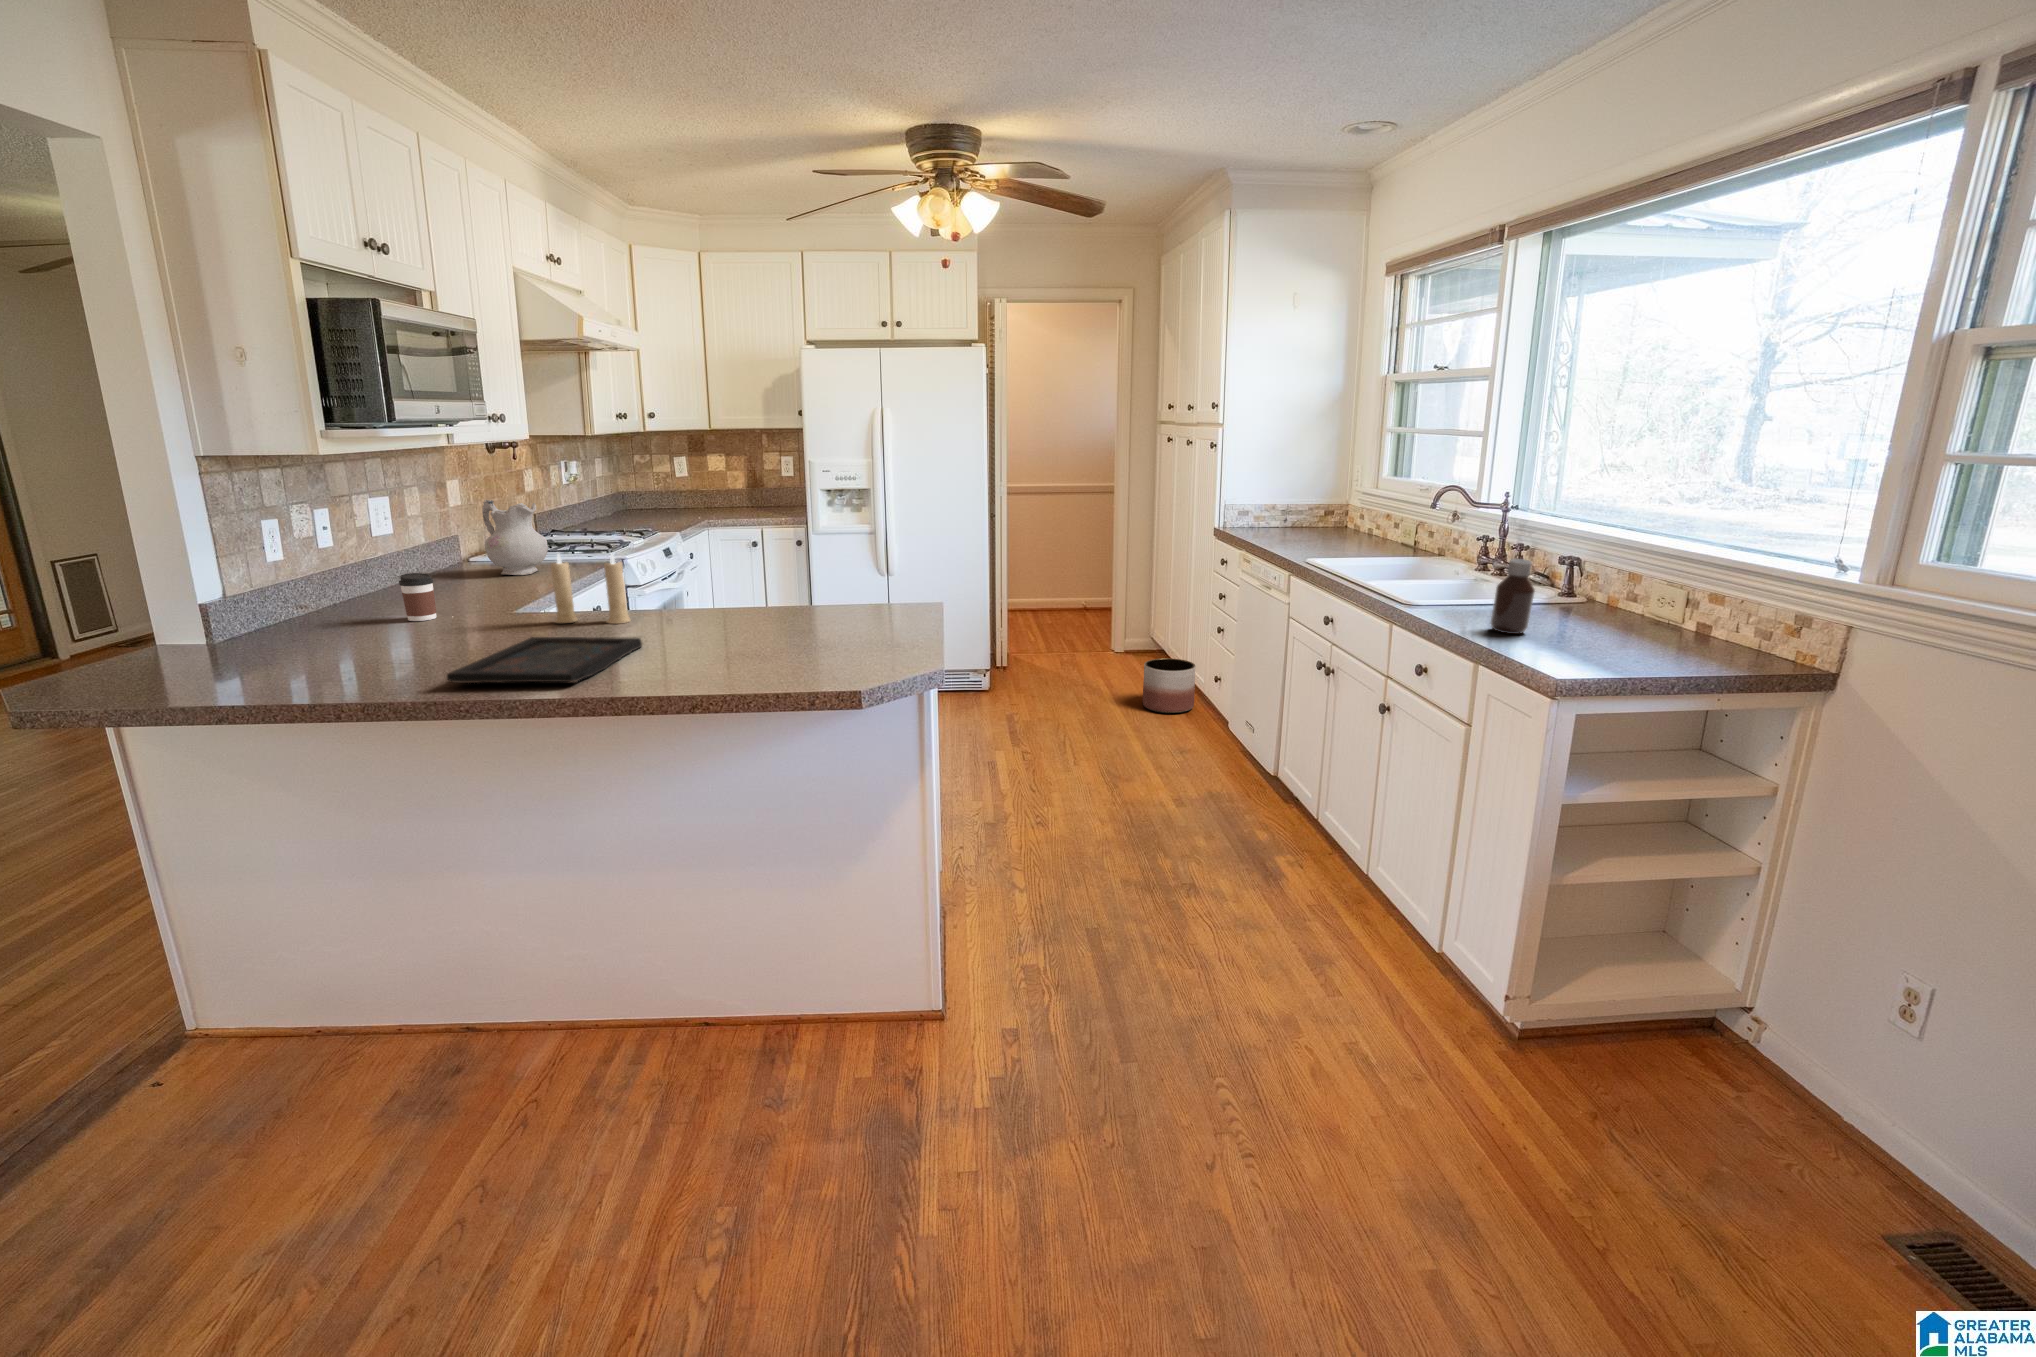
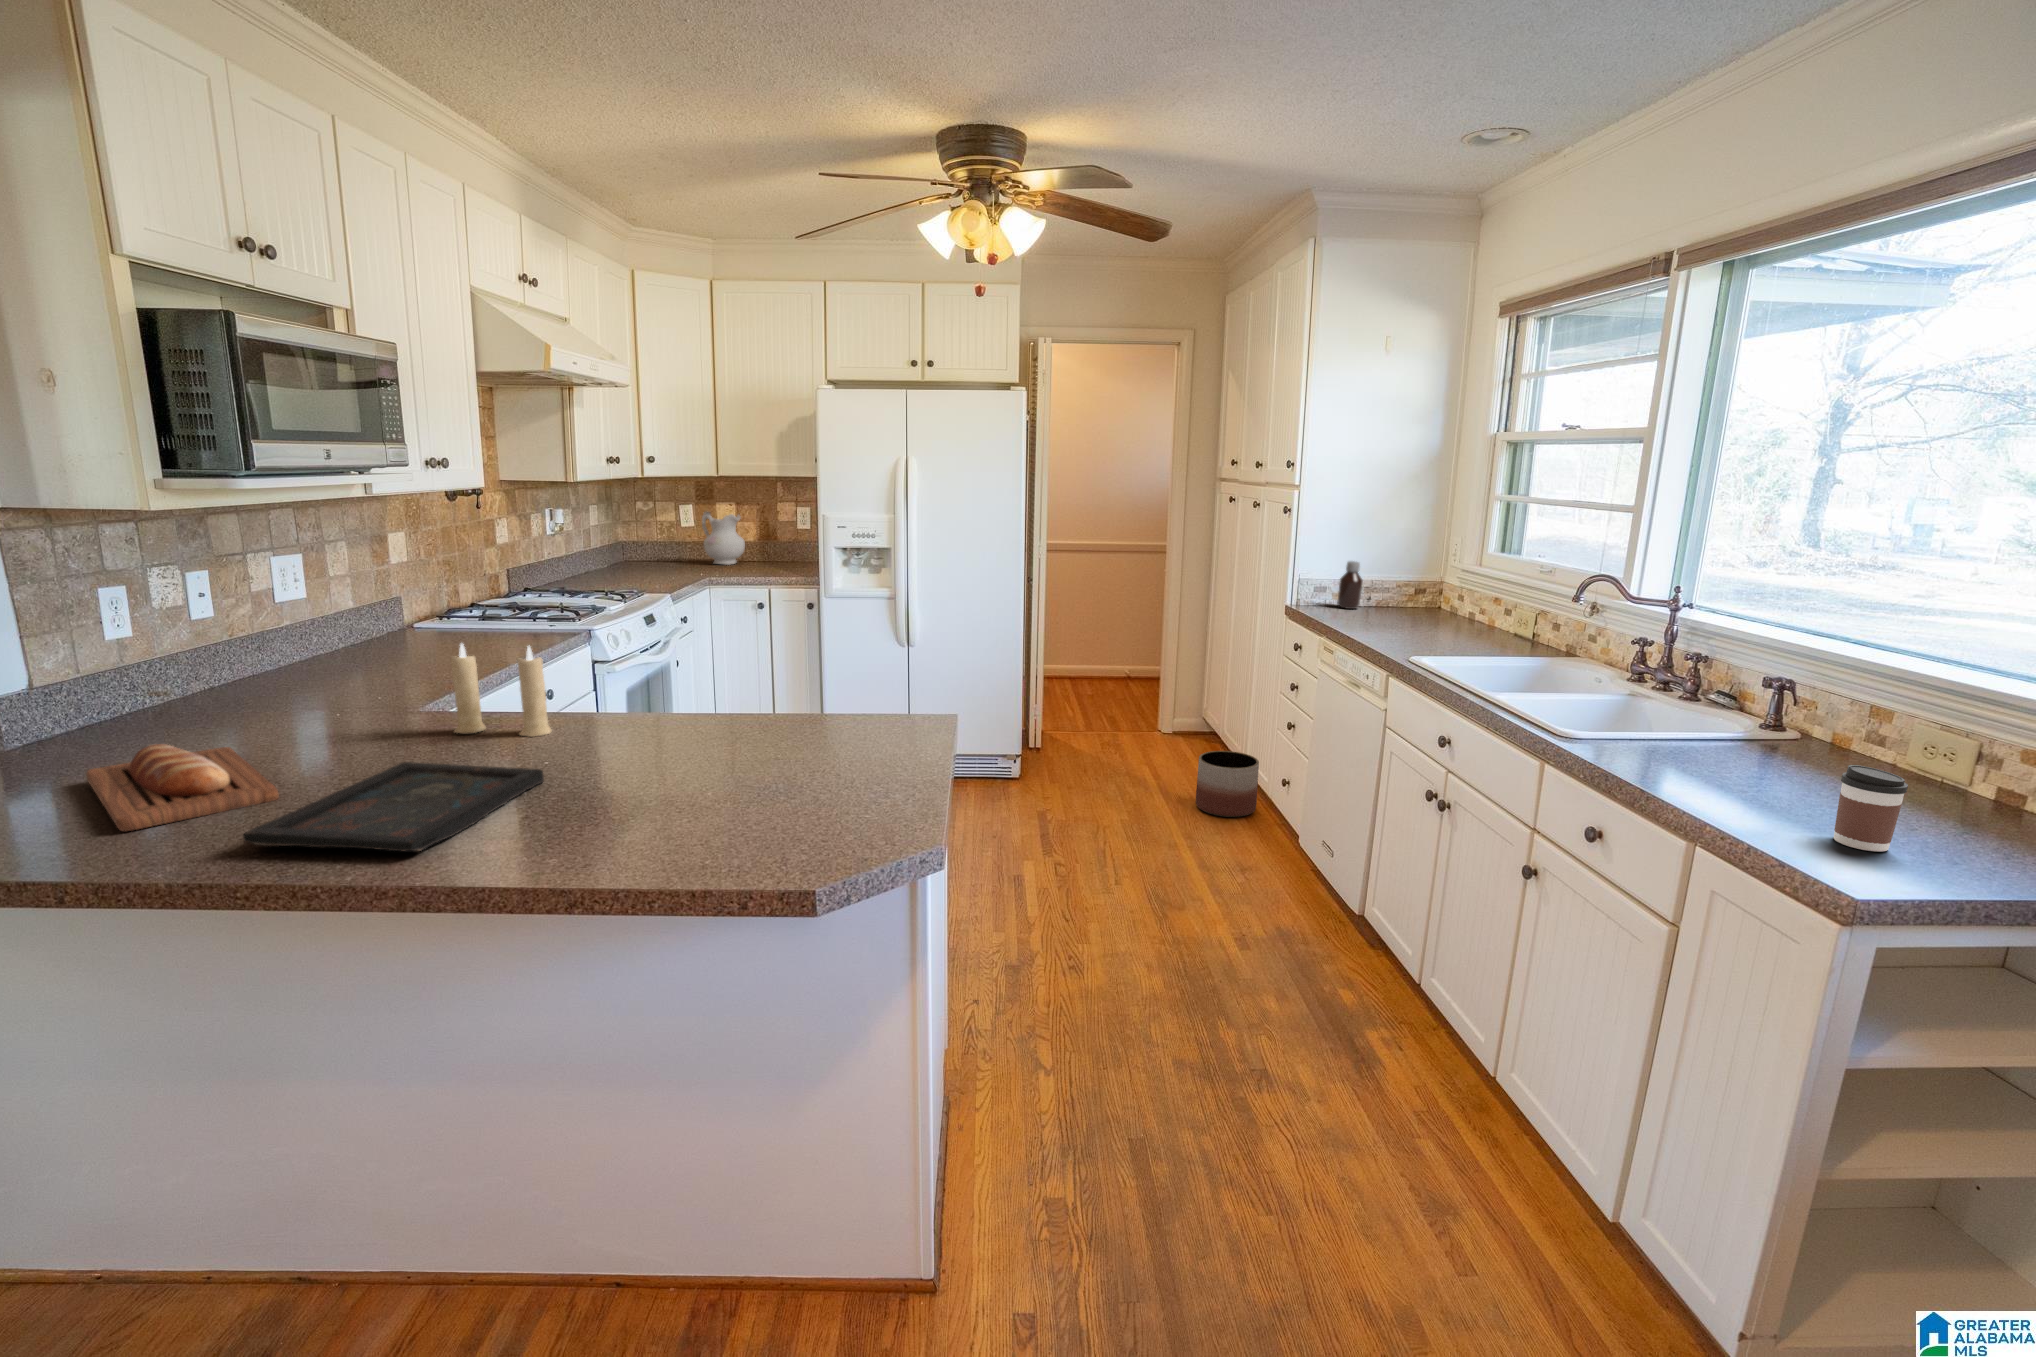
ceramic pitcher: present [482,500,548,575] -> present [702,512,745,565]
bottle: present [1491,559,1535,634] -> present [1337,561,1363,609]
coffee cup: present [399,573,436,621] -> present [1834,765,1908,851]
bread loaf: none [291,628,447,682] -> present [86,744,279,831]

